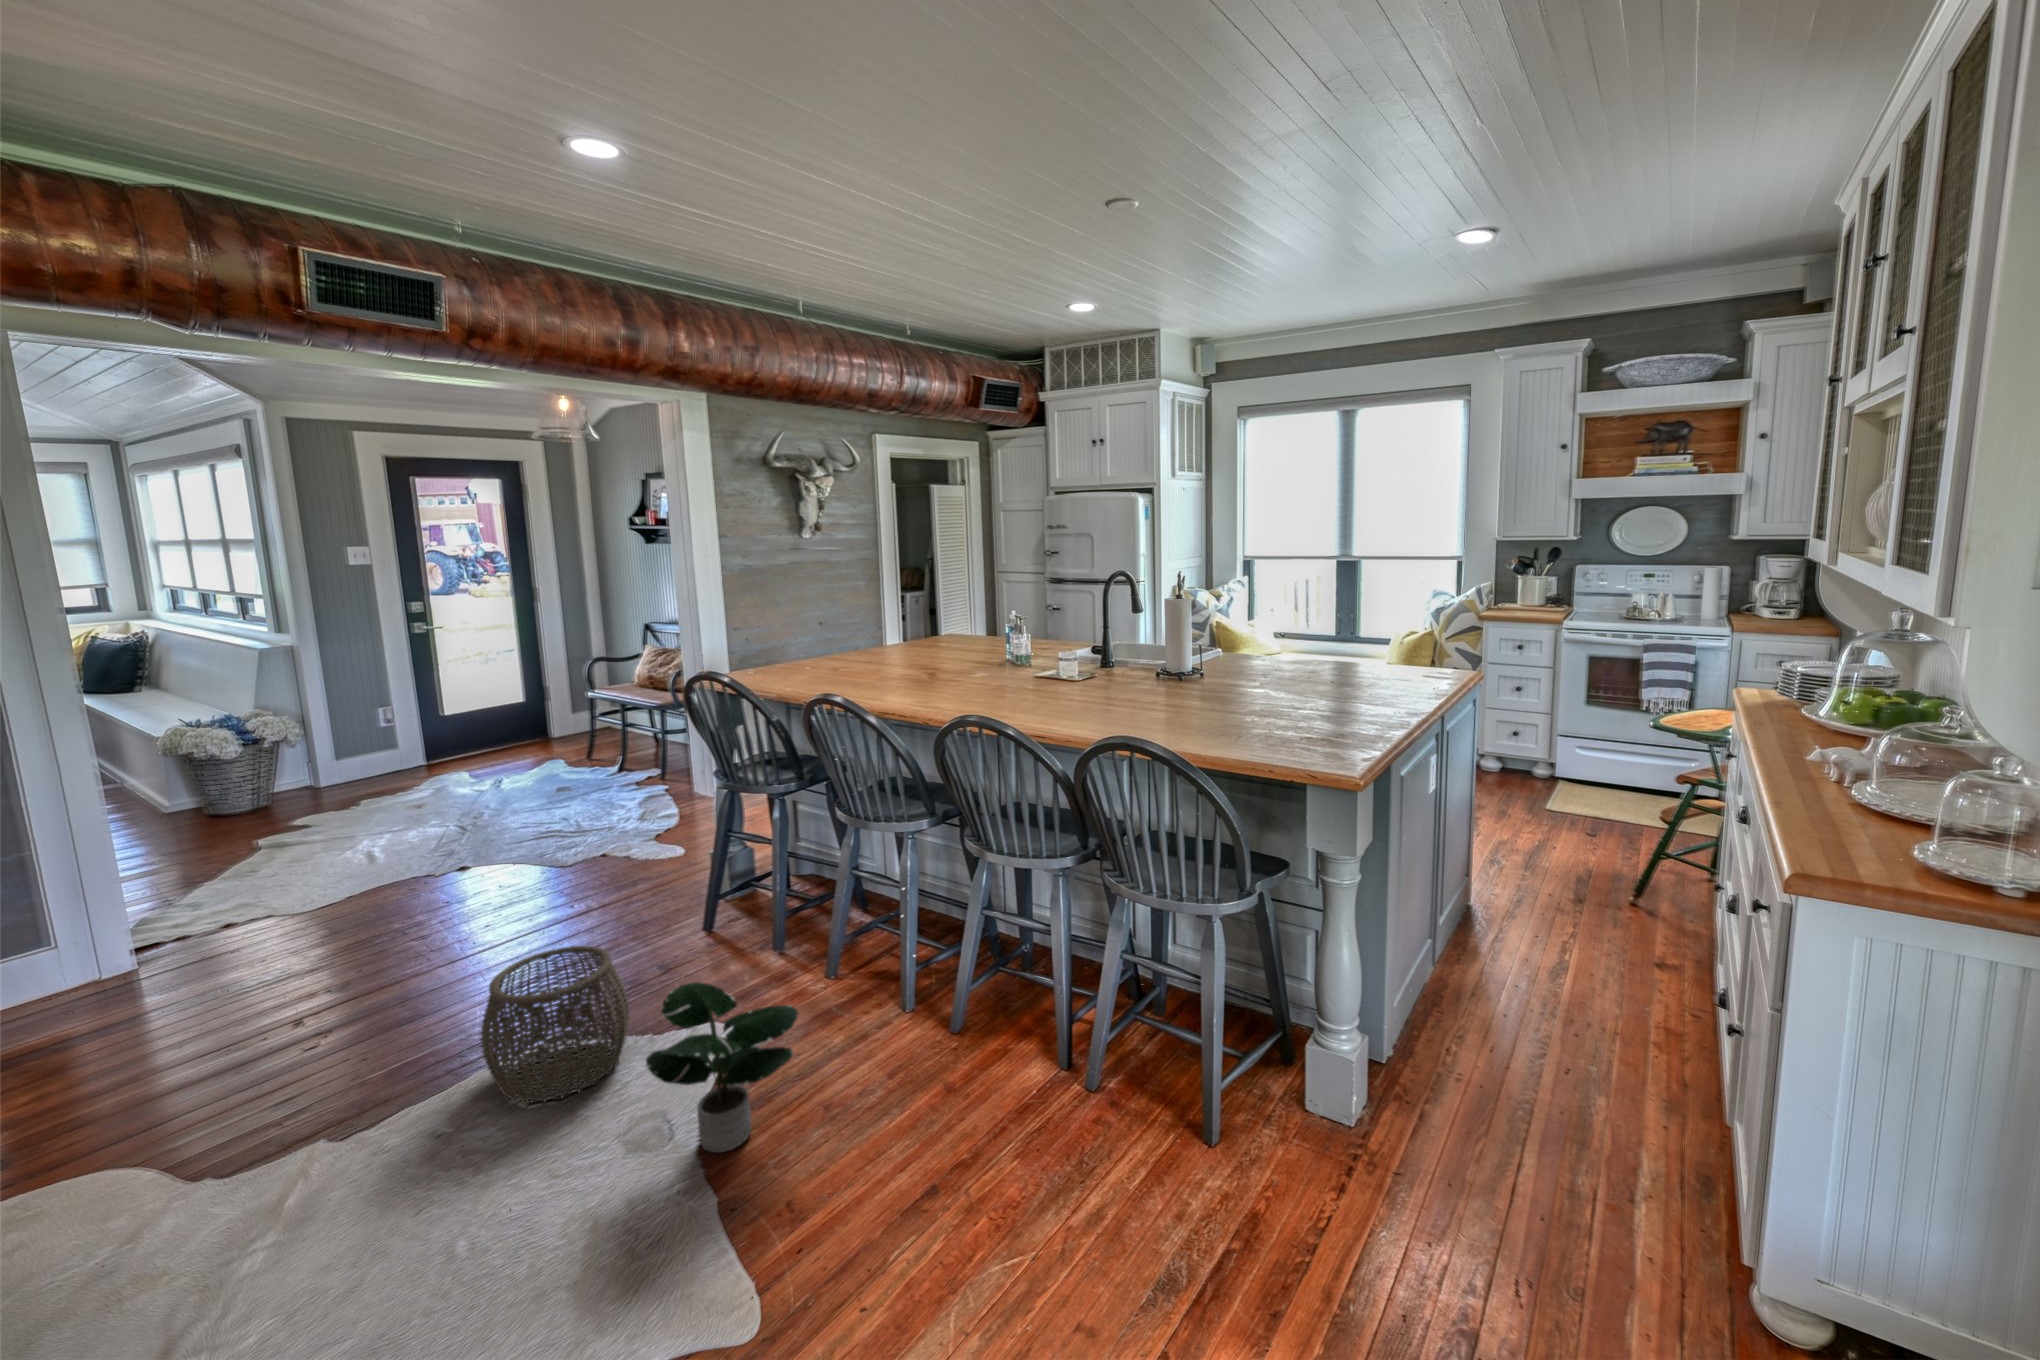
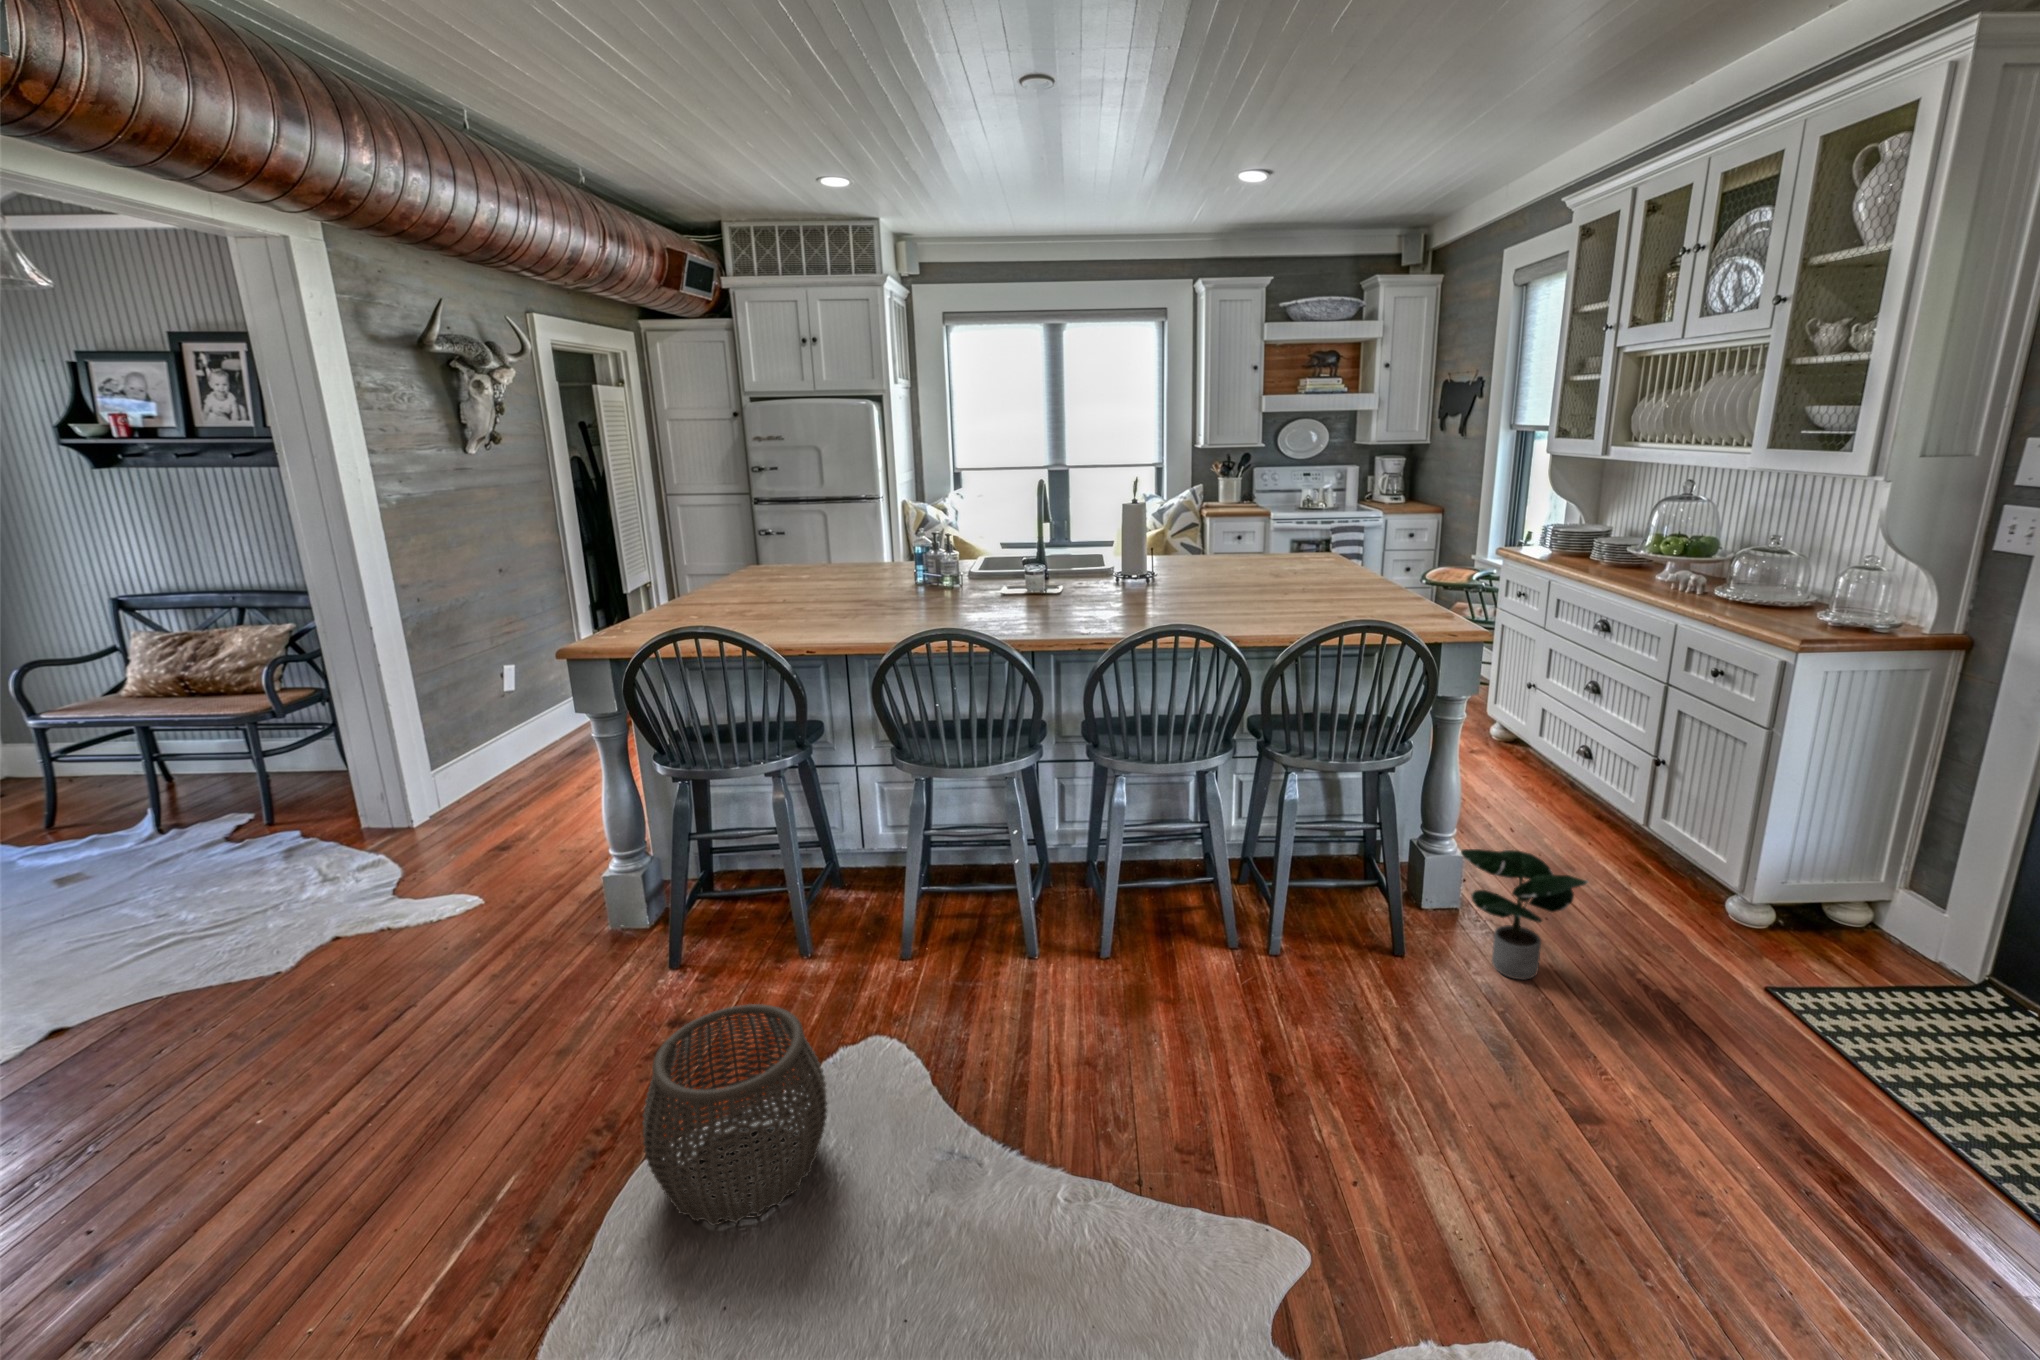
potted plant: present [646,982,798,1153] -> present [1461,849,1588,980]

